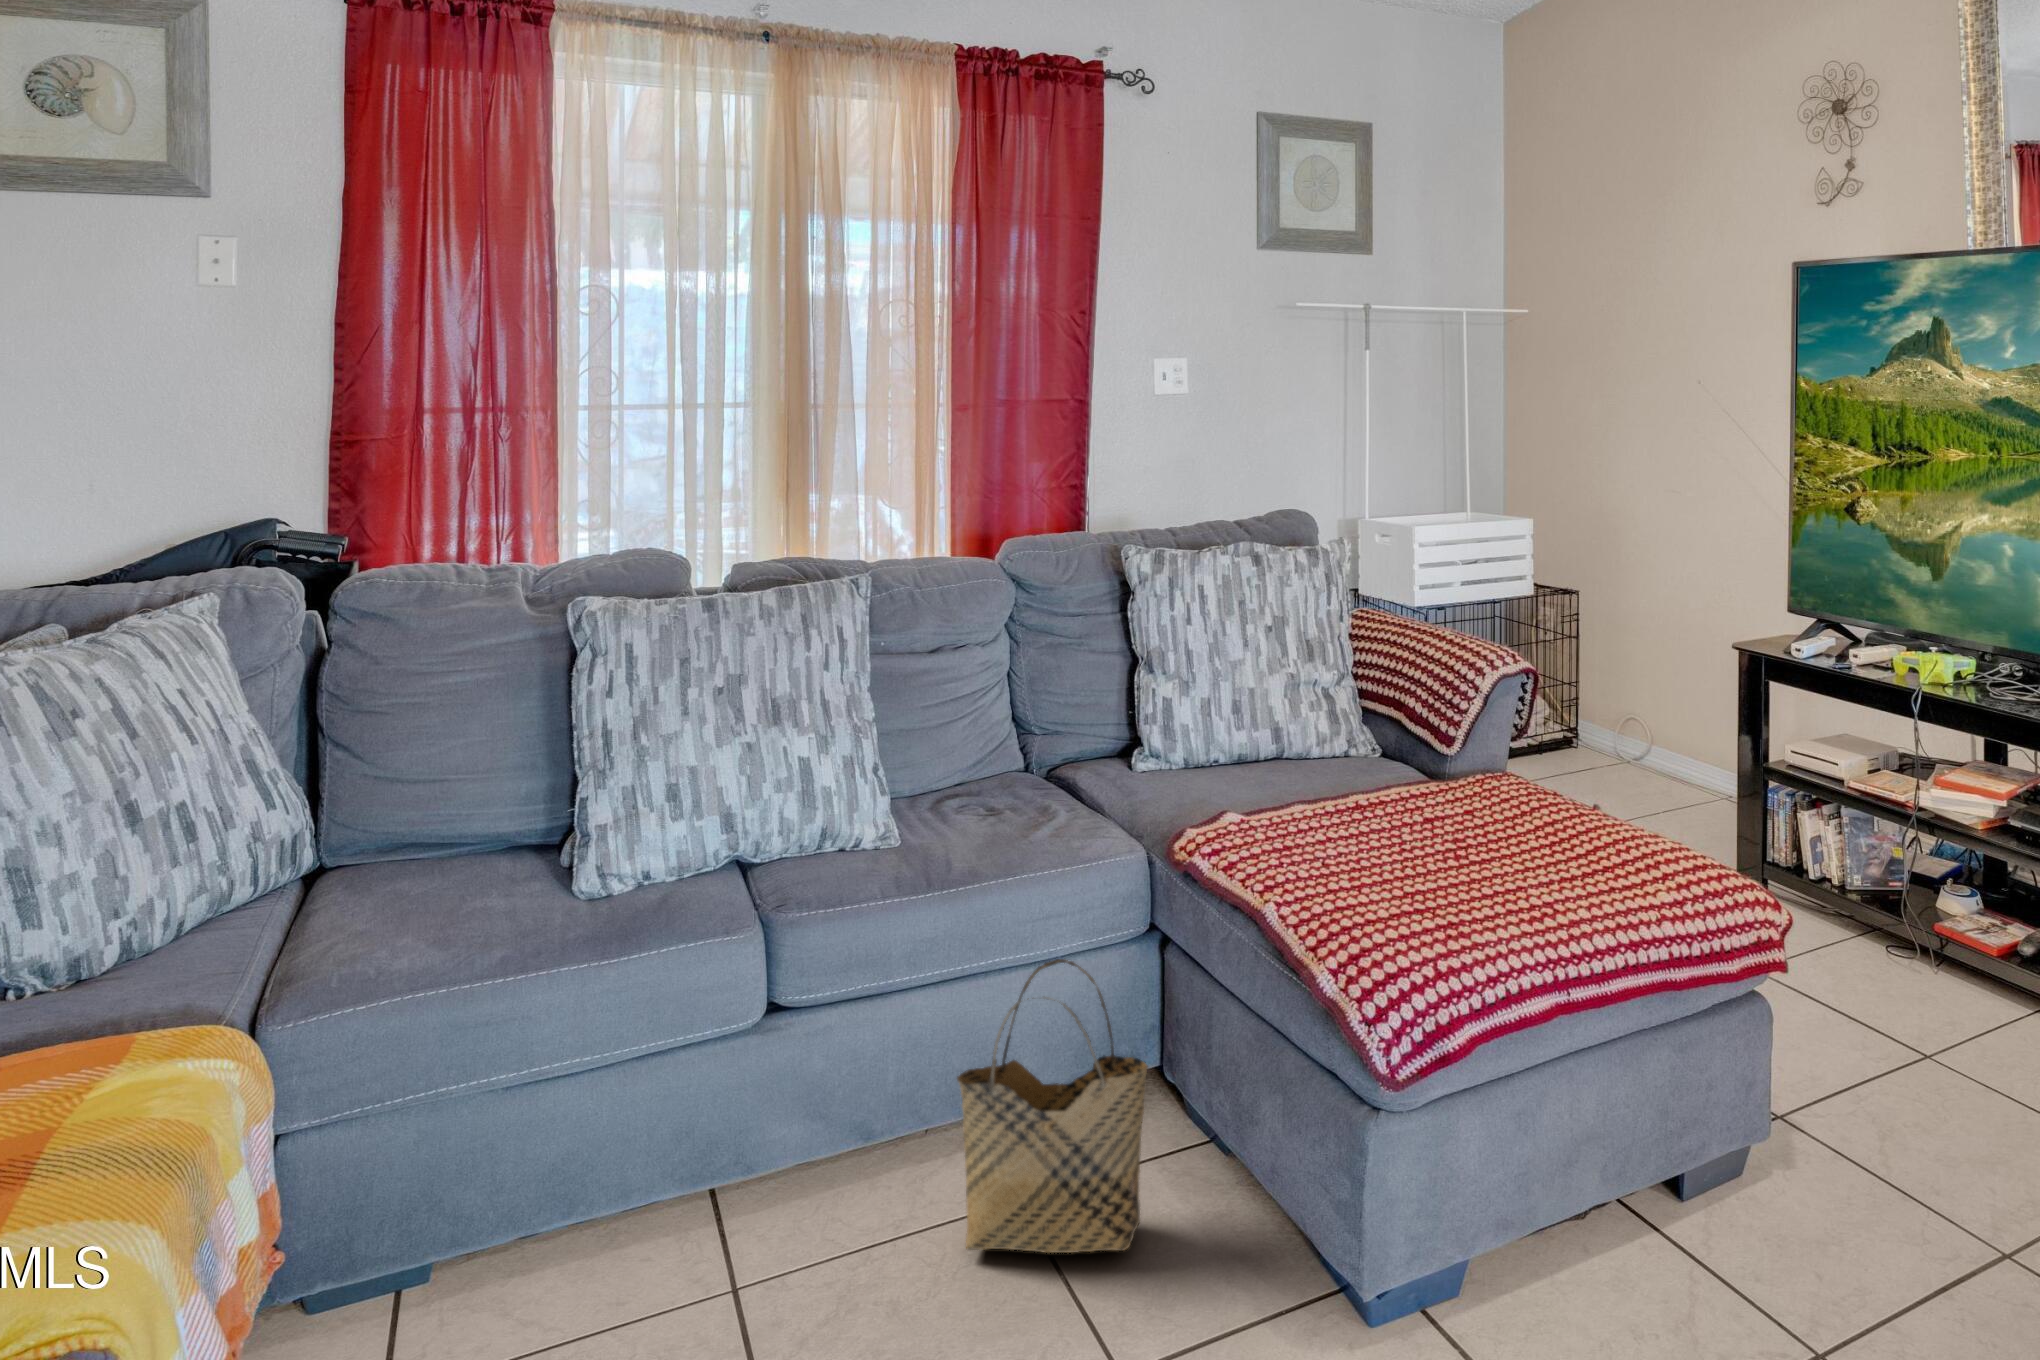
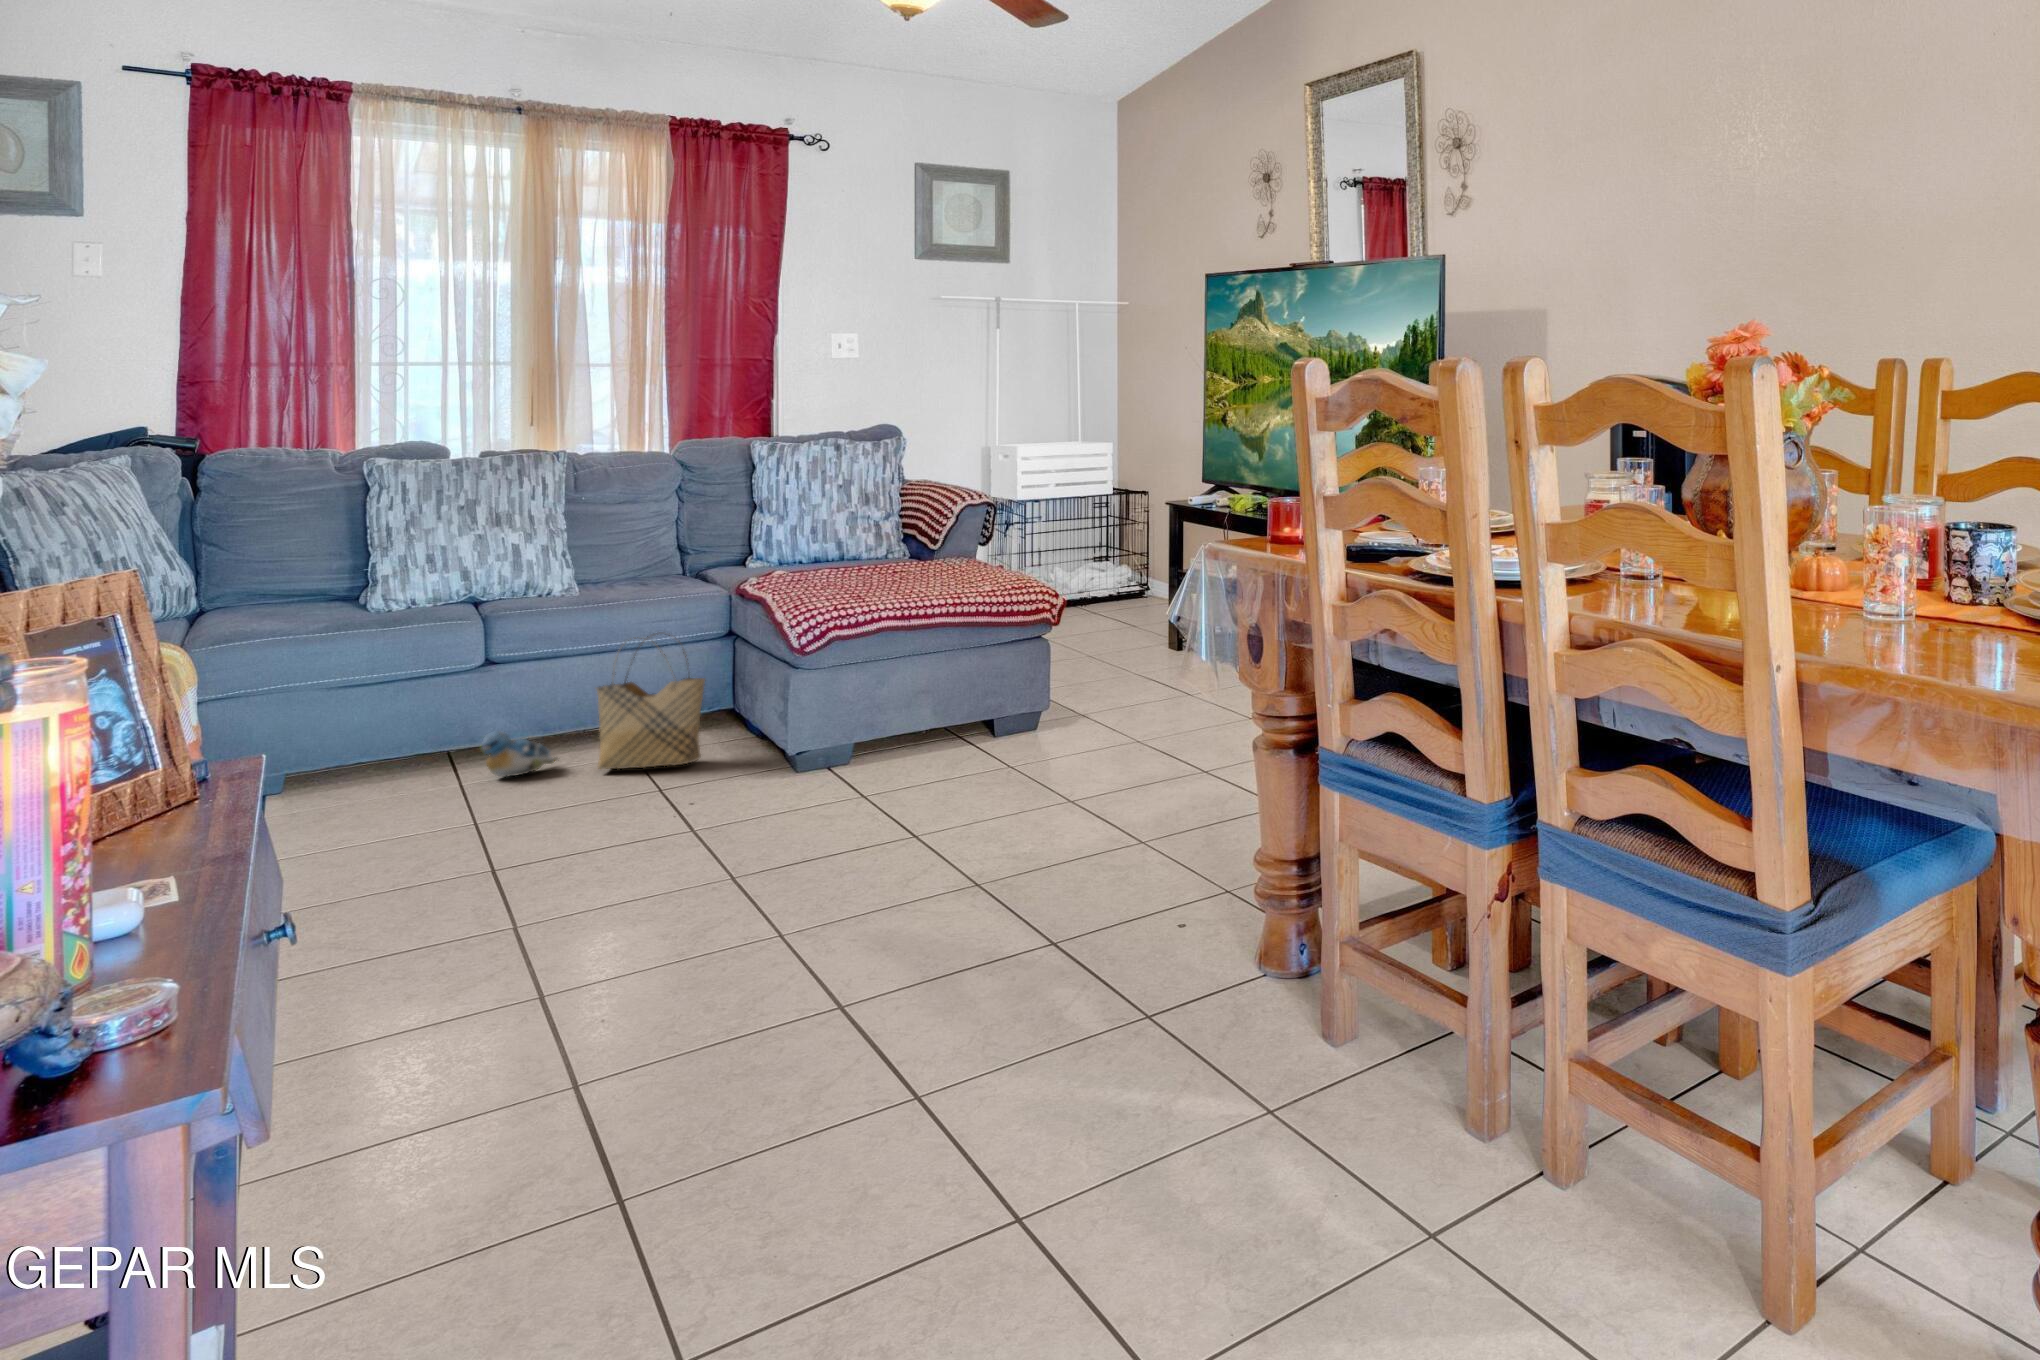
plush toy: none [760,1159,892,1251] -> present [480,731,557,777]

